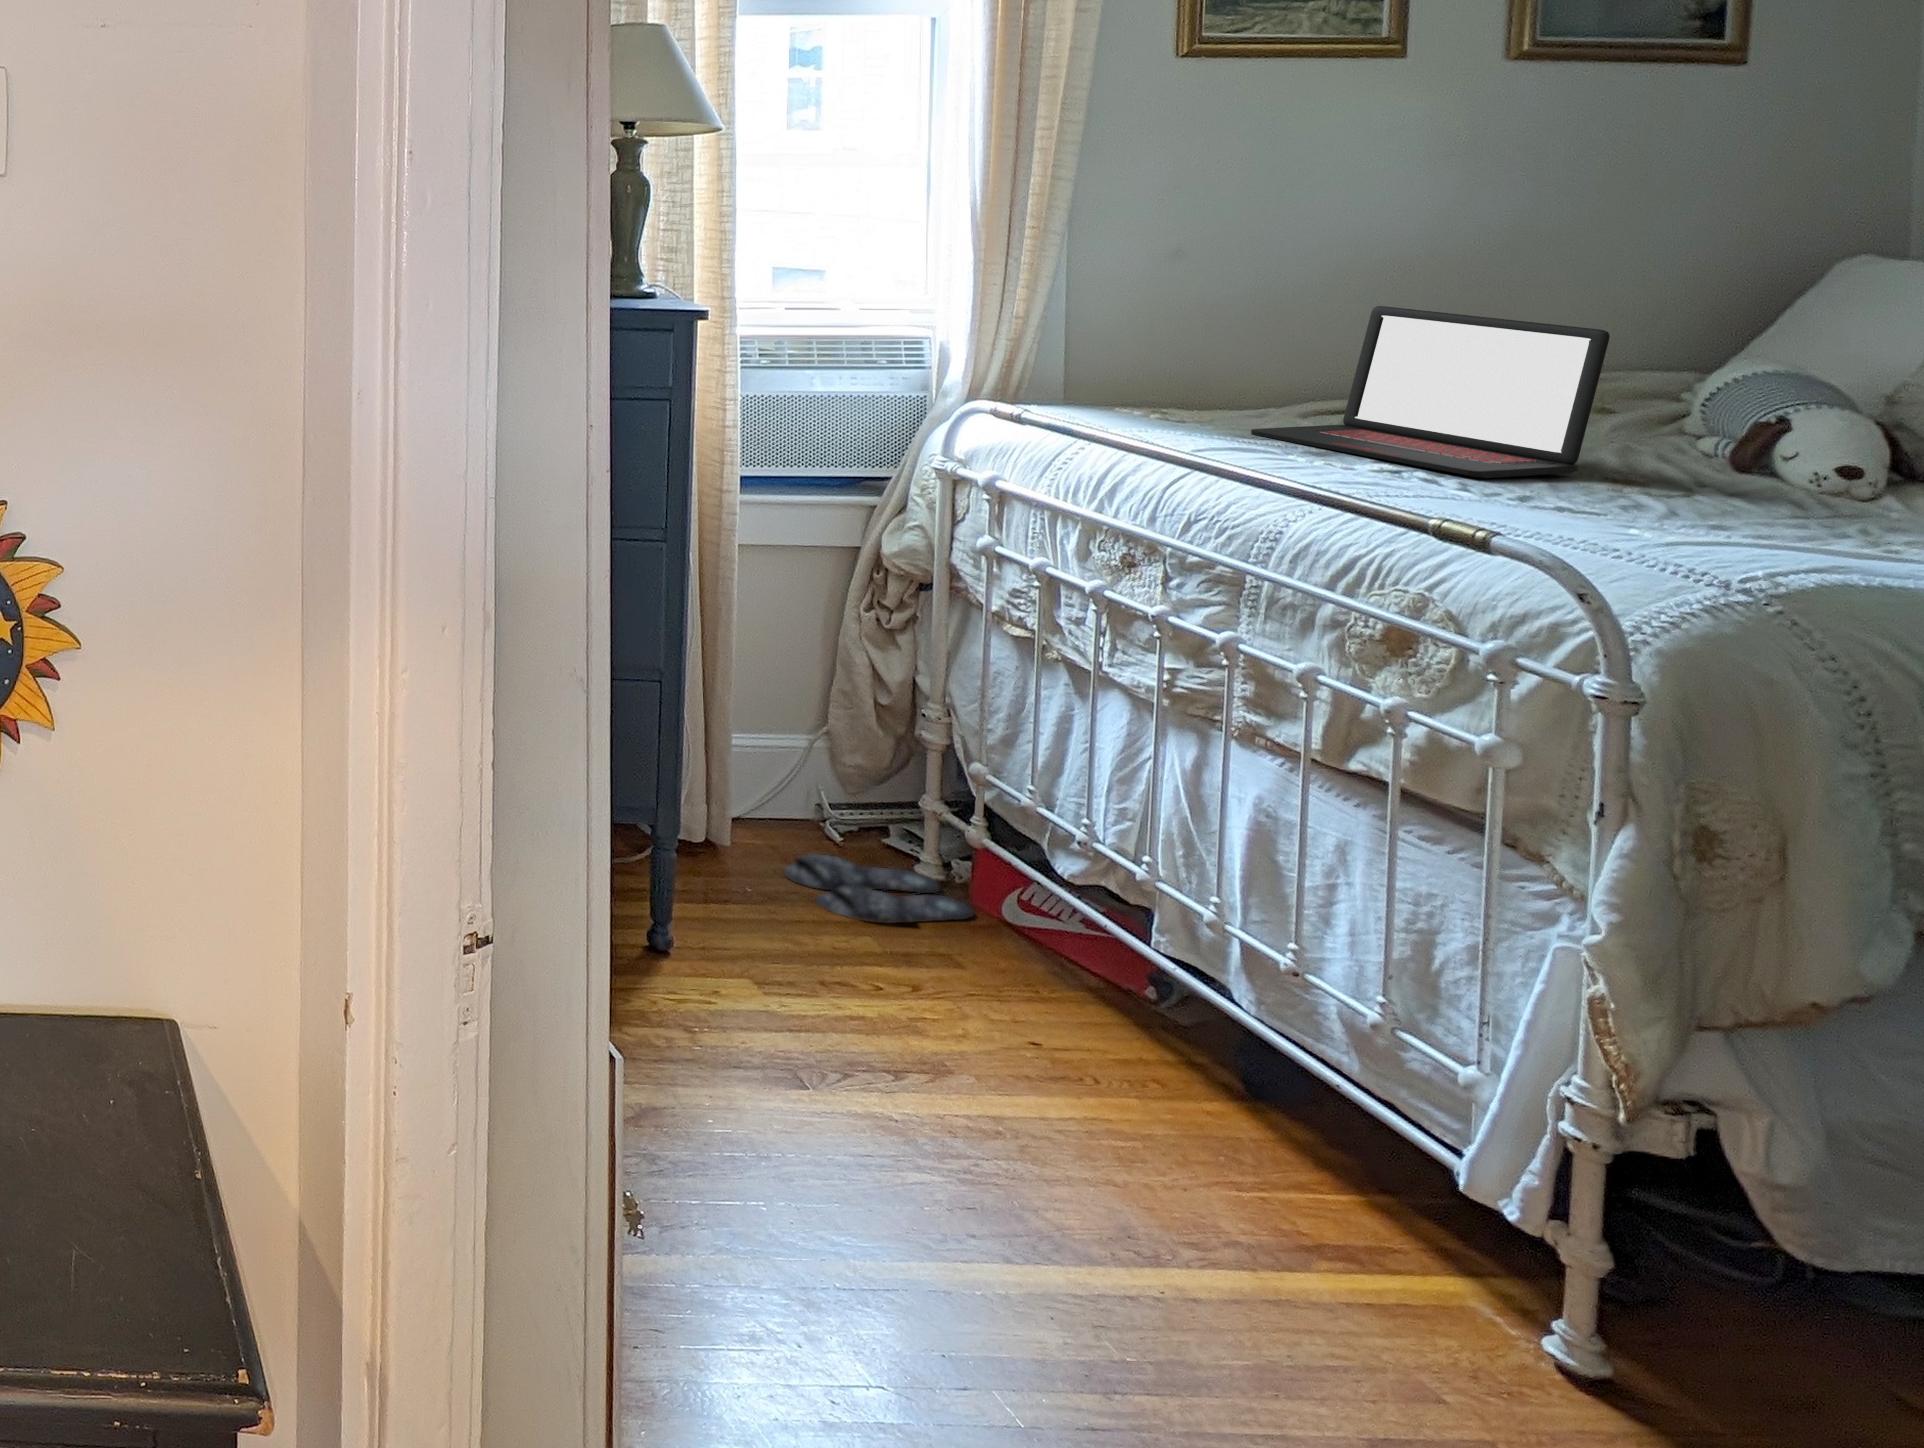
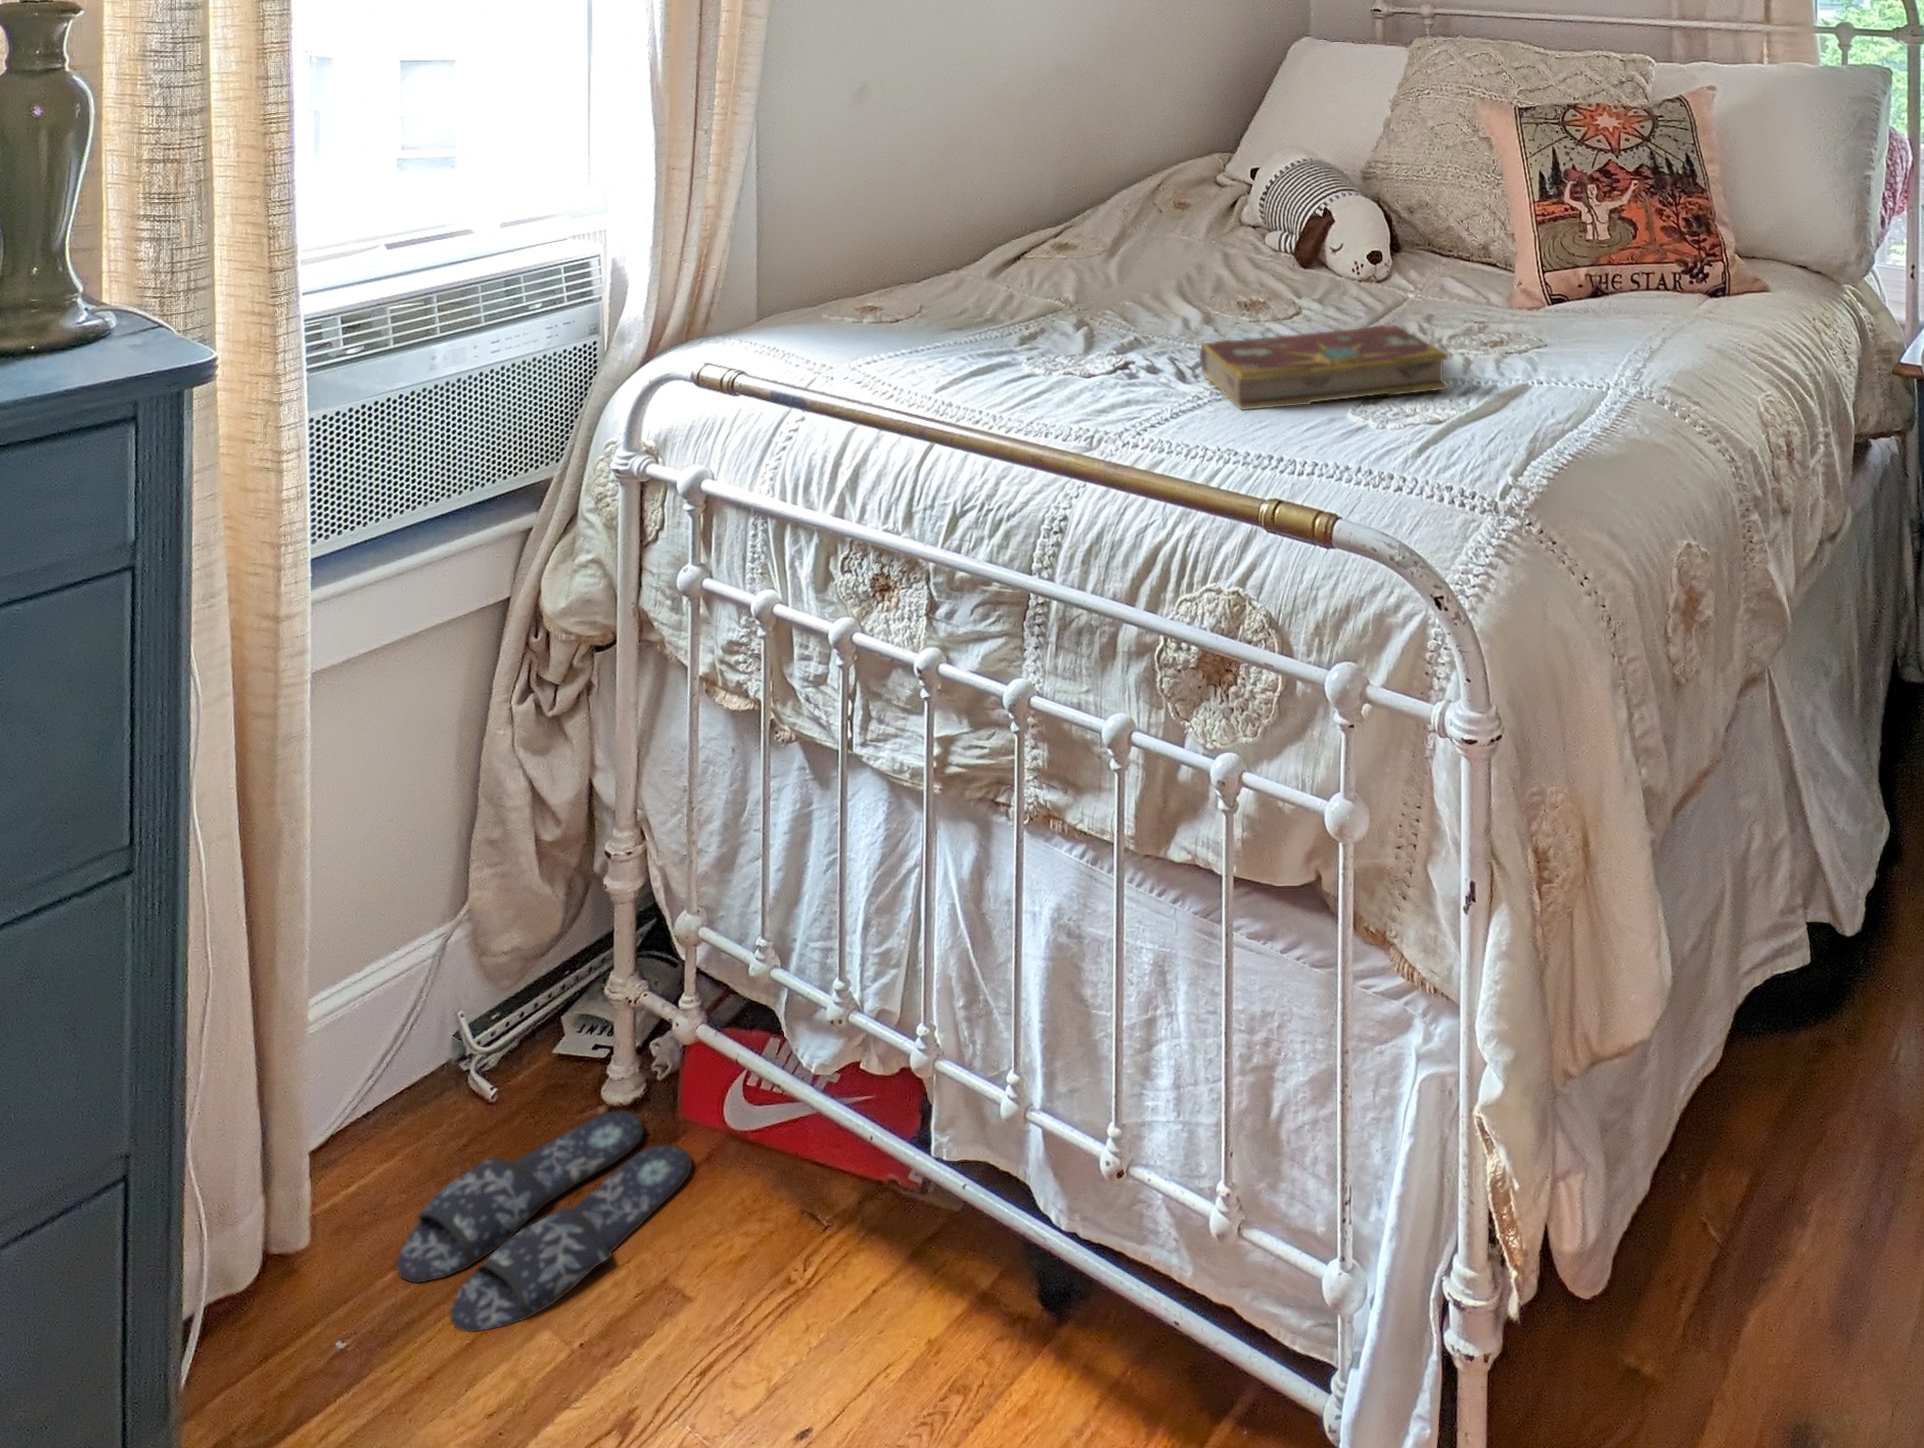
laptop: present [1251,306,1610,478] -> none [964,139,1246,339]
book: none [1483,471,1795,553] -> present [1200,325,1448,410]

